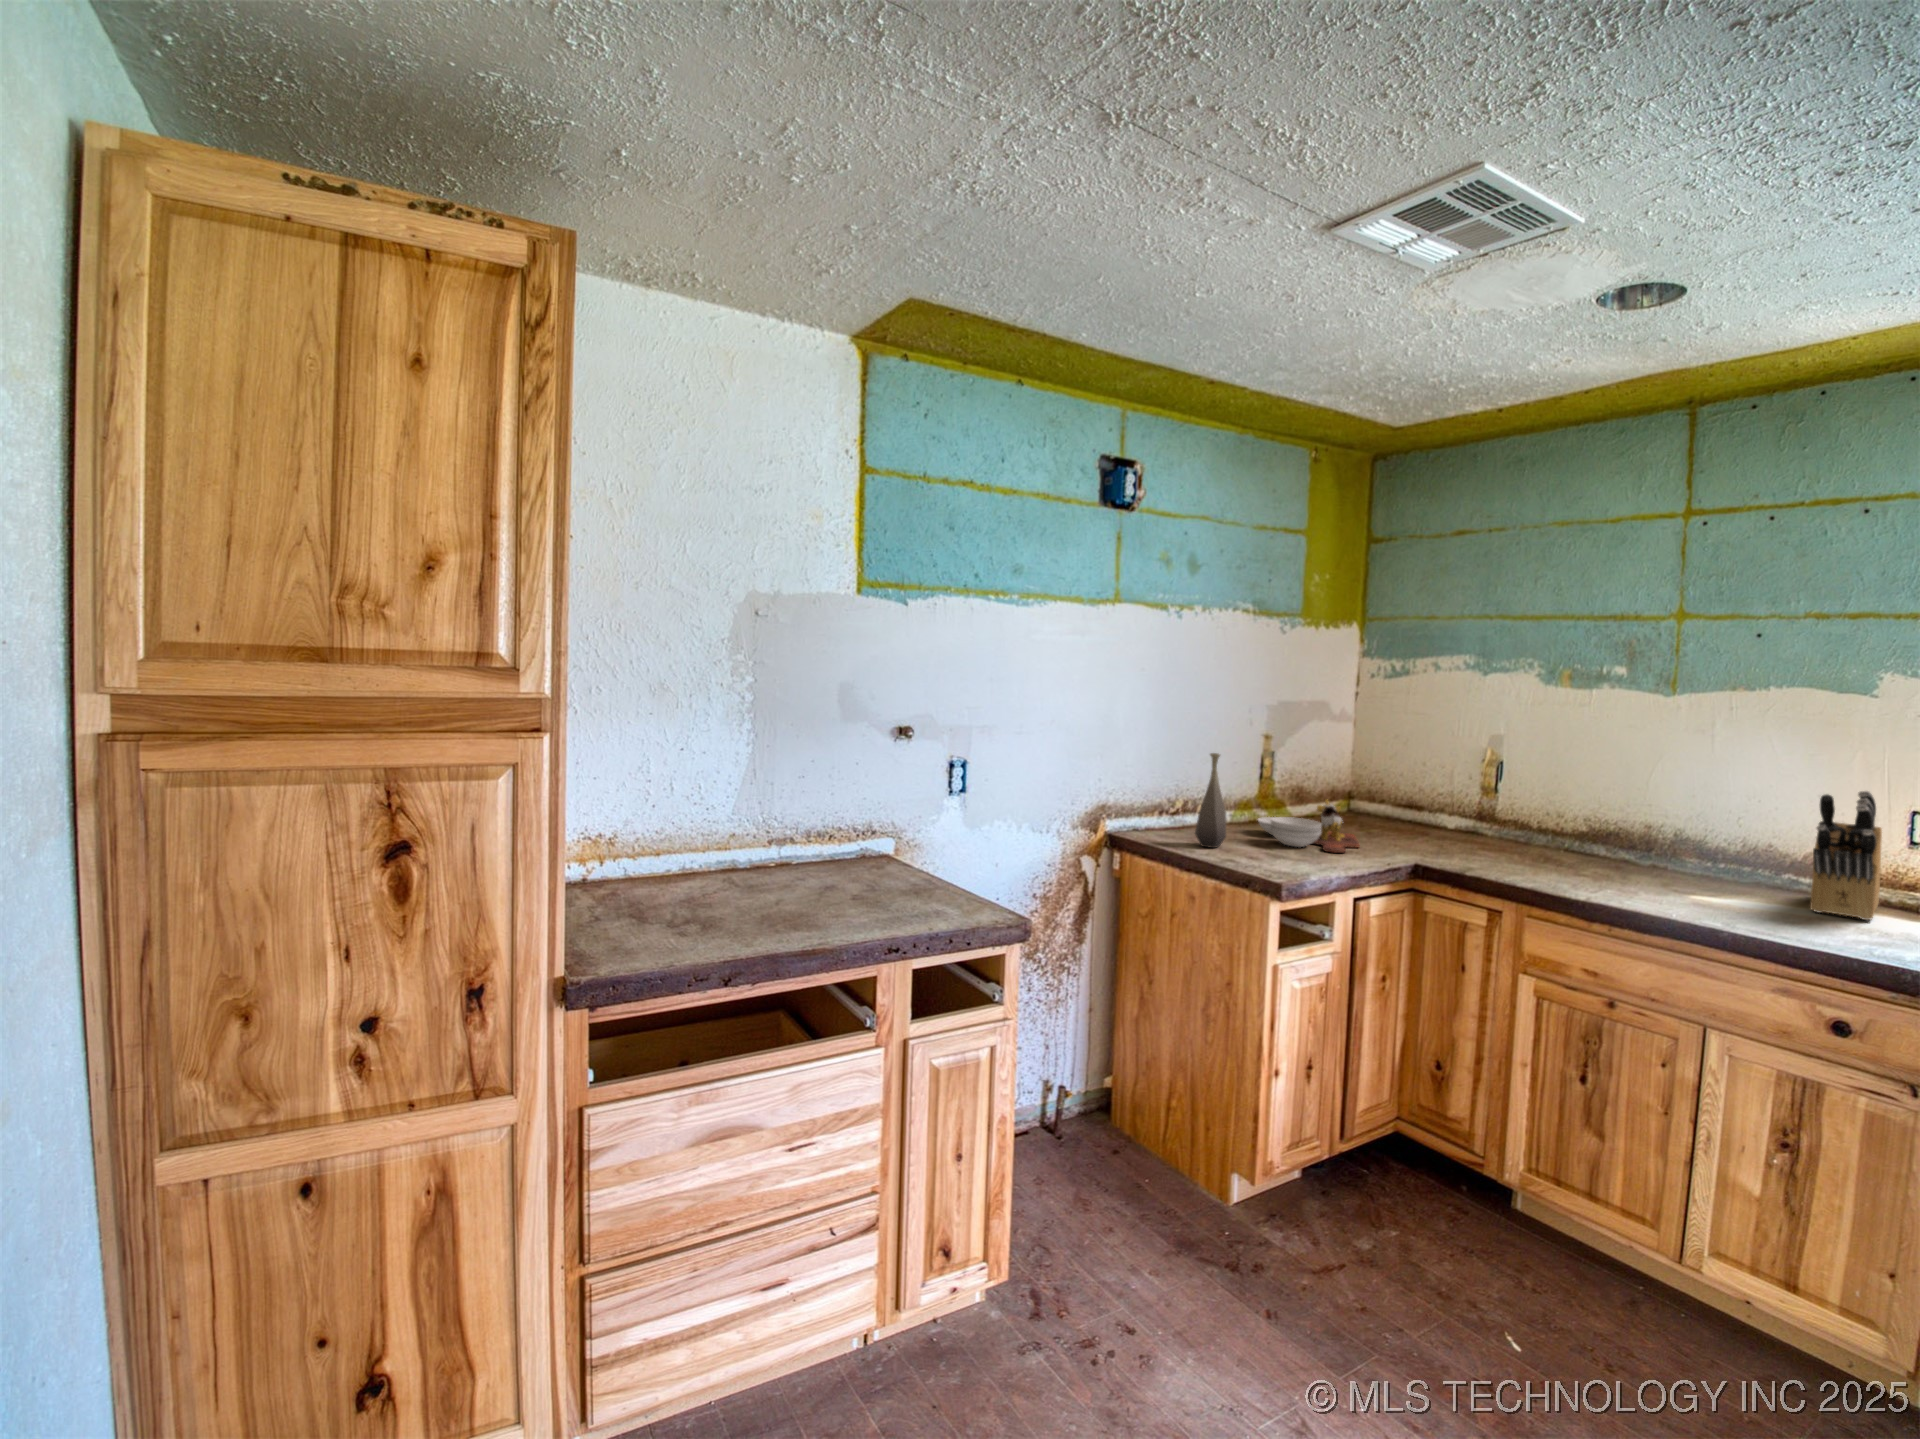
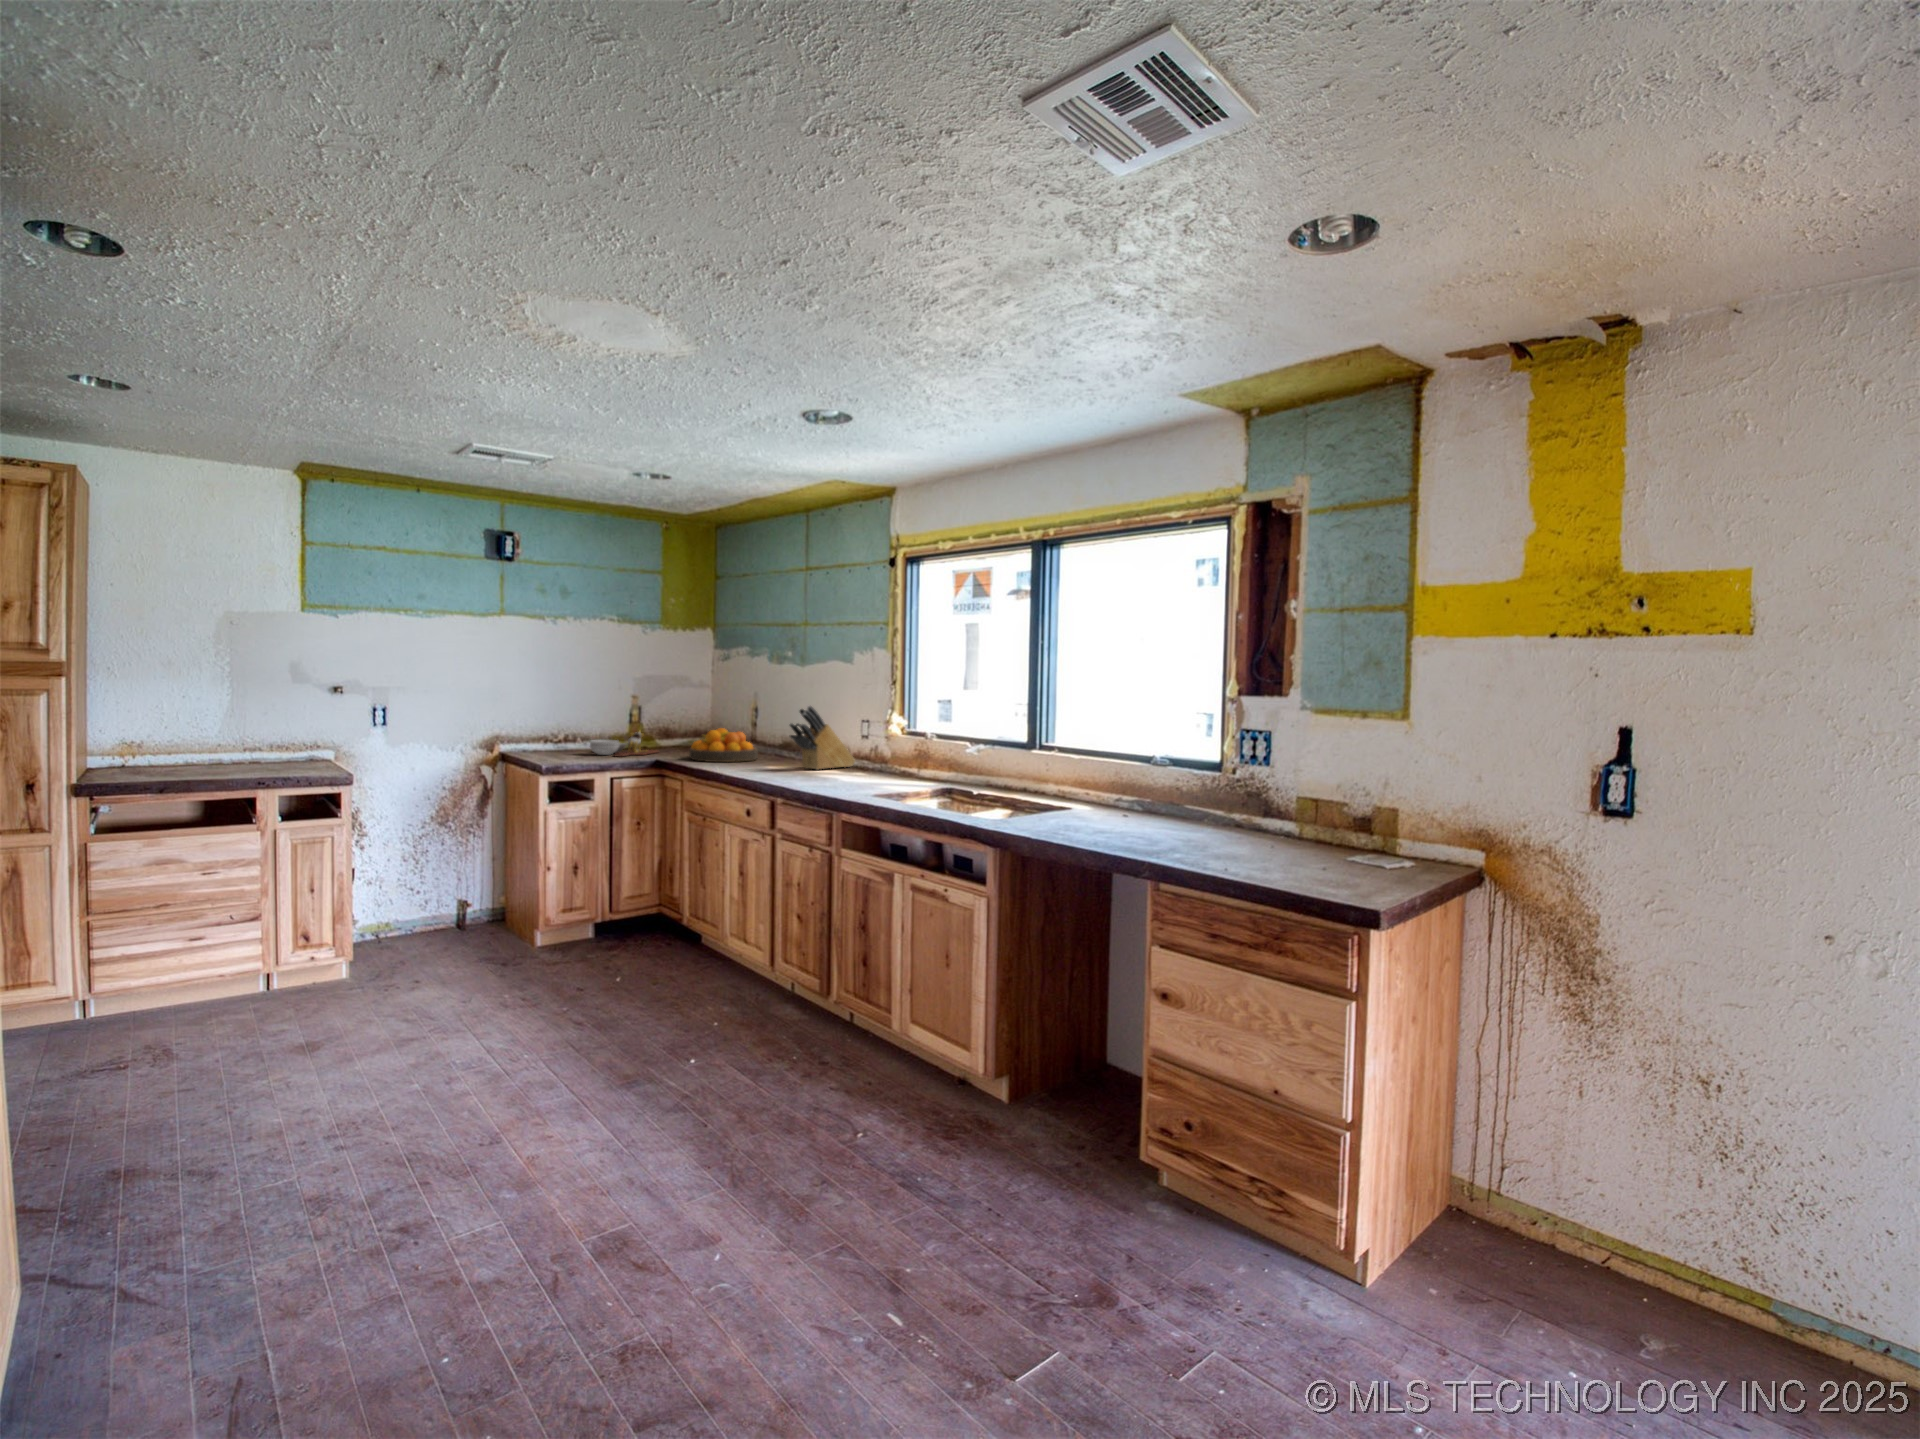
bottle: present [1195,753,1226,848] -> none [535,701,555,756]
fruit bowl: none [1463,806,1605,878] -> present [690,728,758,762]

